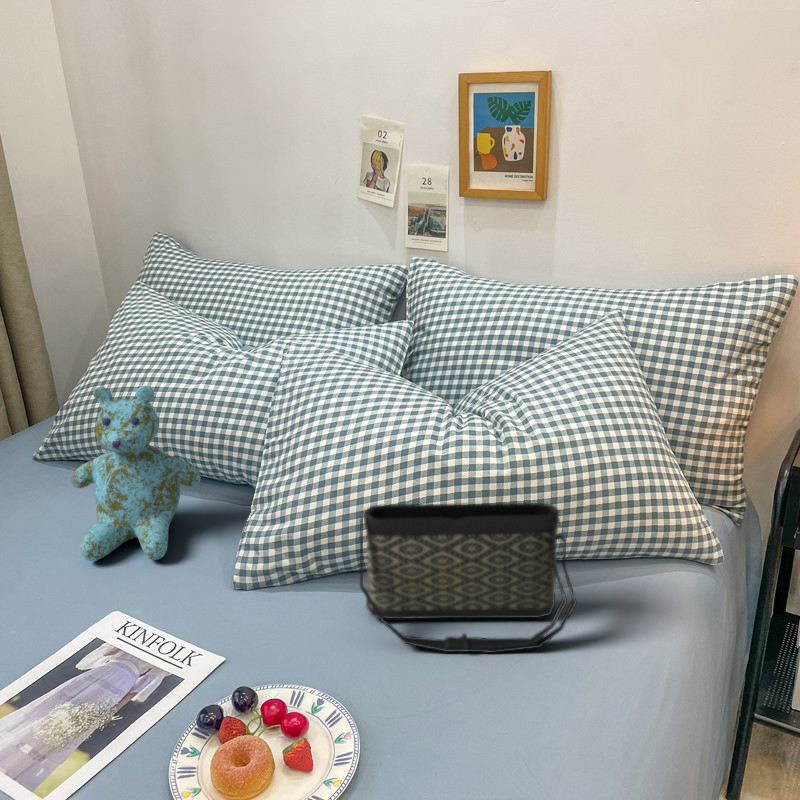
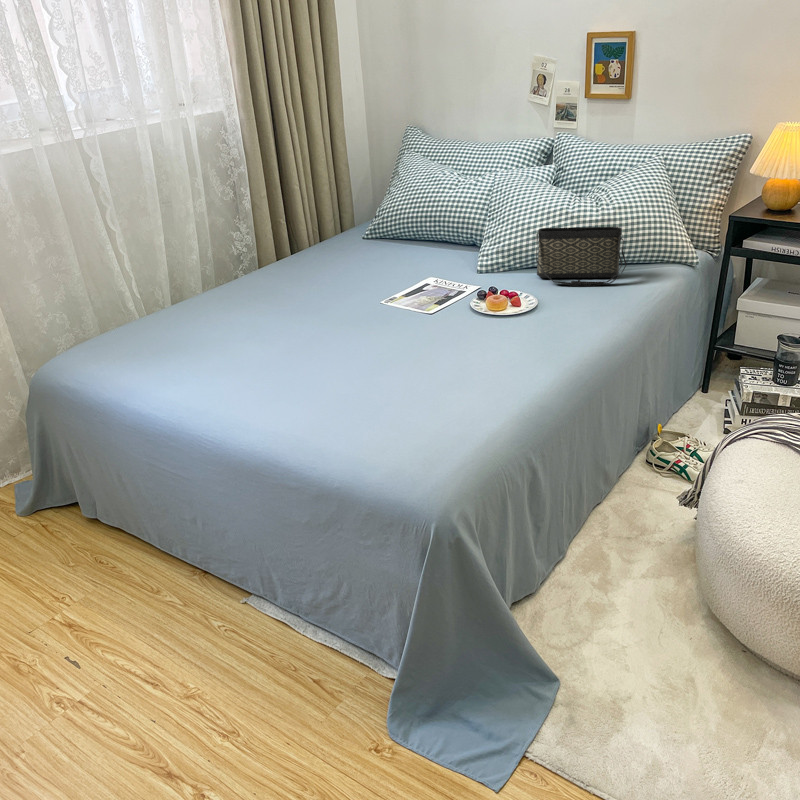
stuffed bear: present [72,386,201,561] -> none [401,187,458,265]

